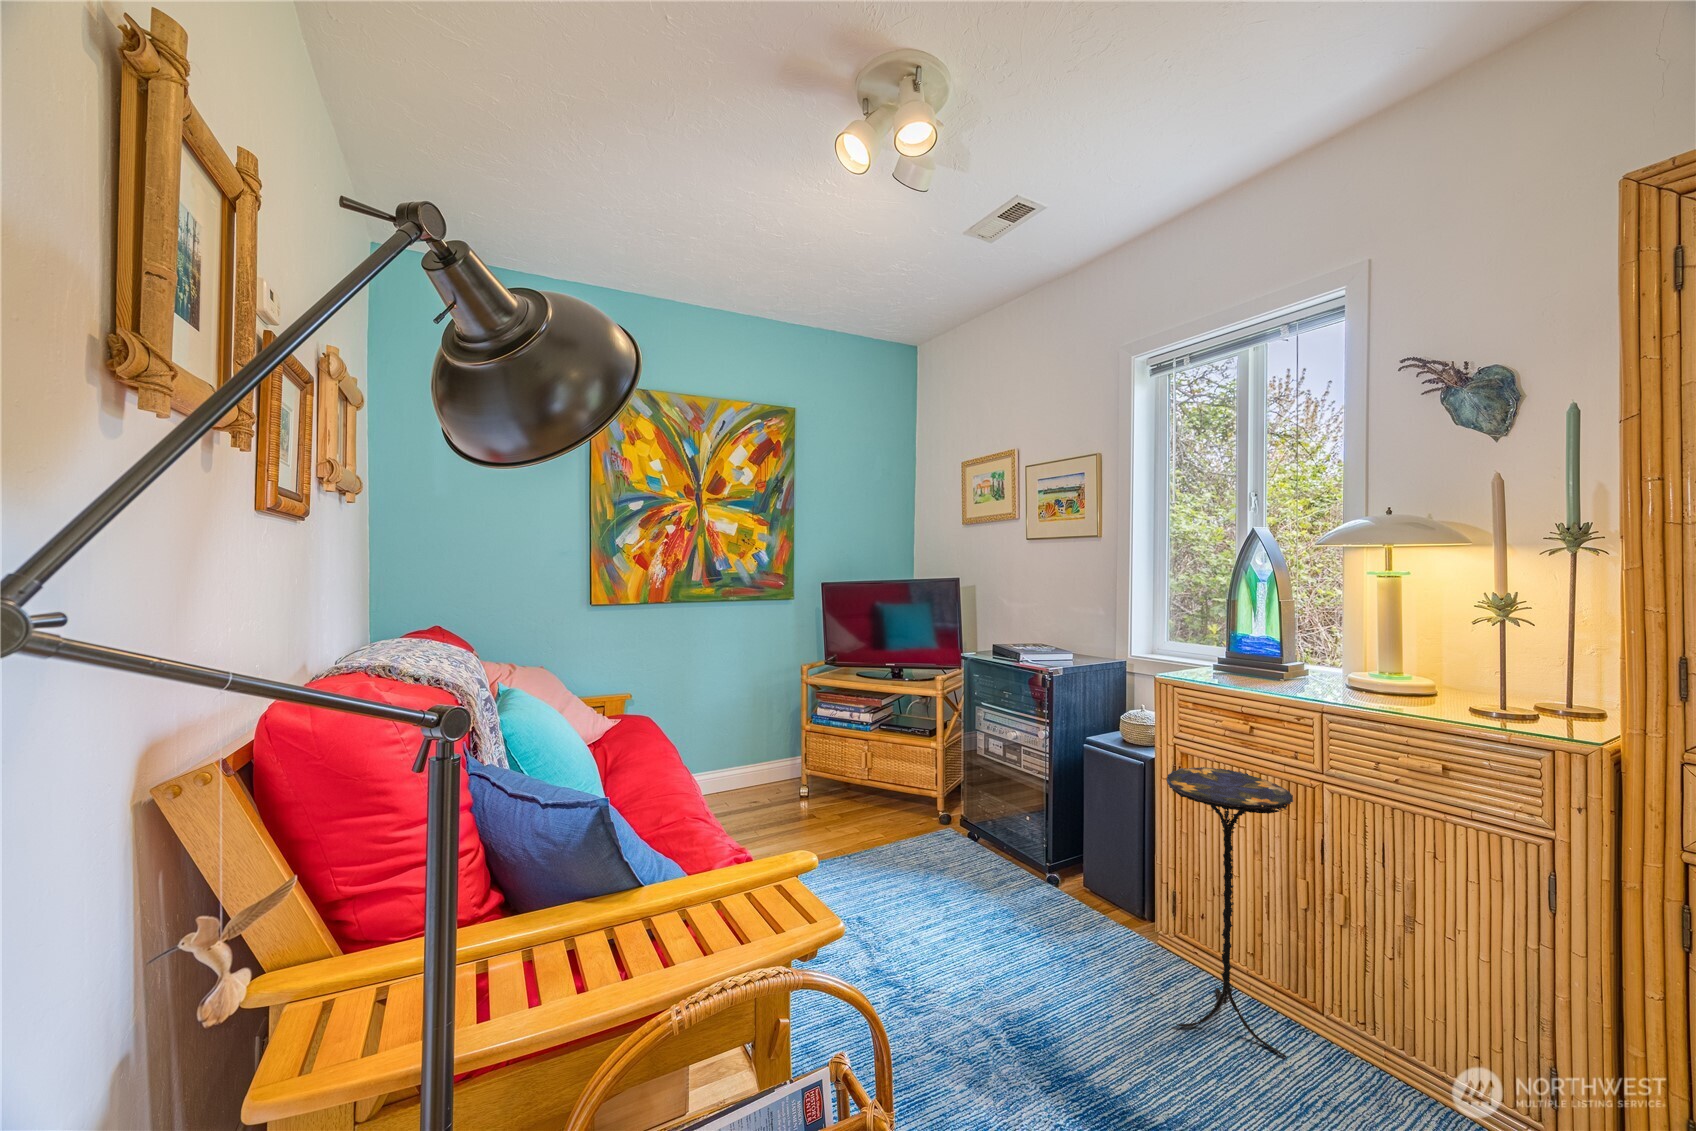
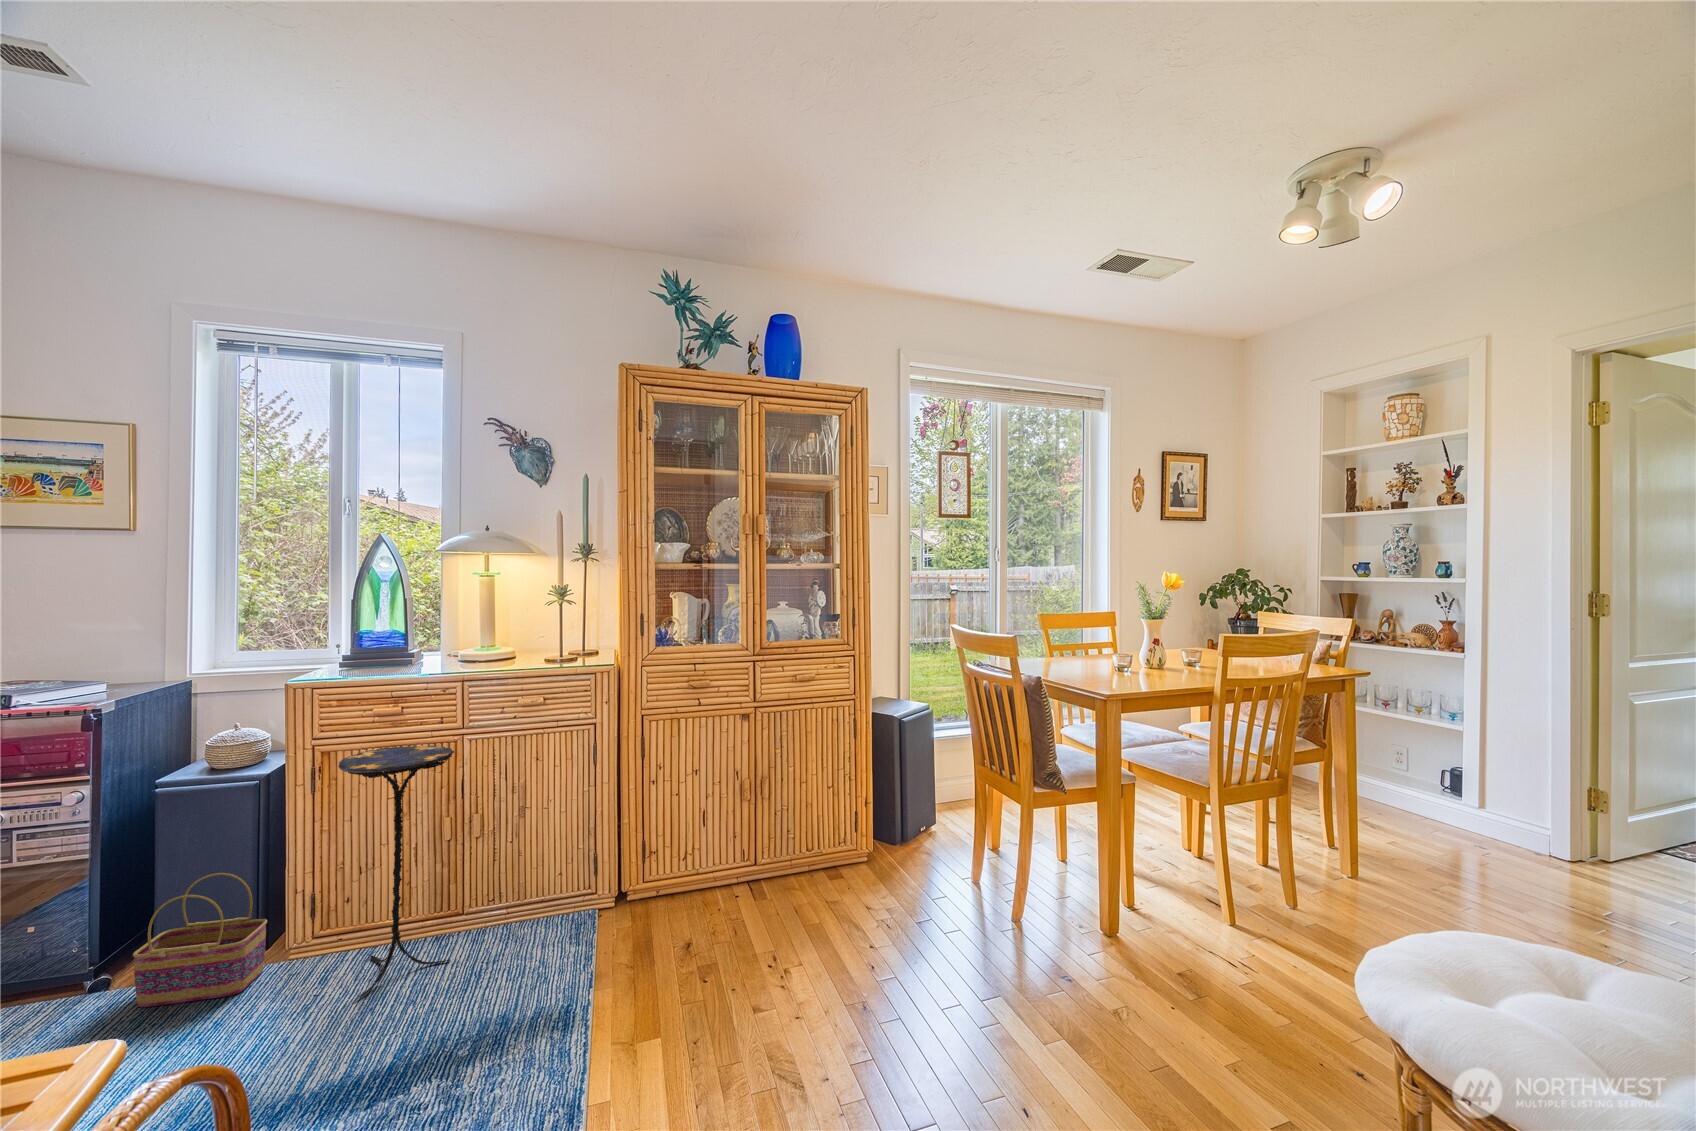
basket: none [1055,830,1139,946] -> present [133,873,267,1007]

